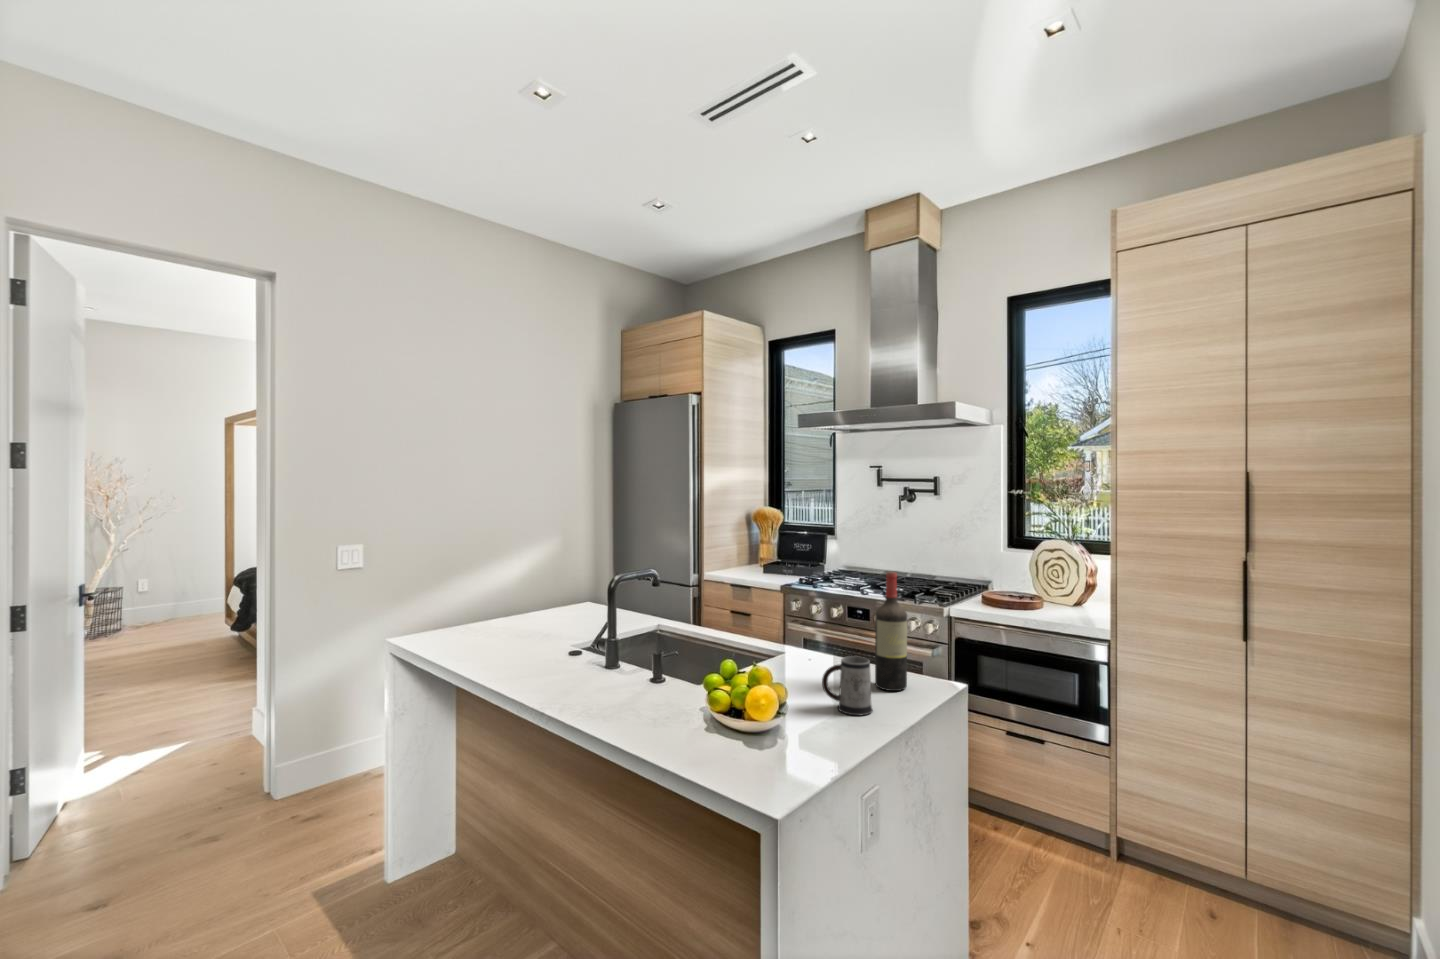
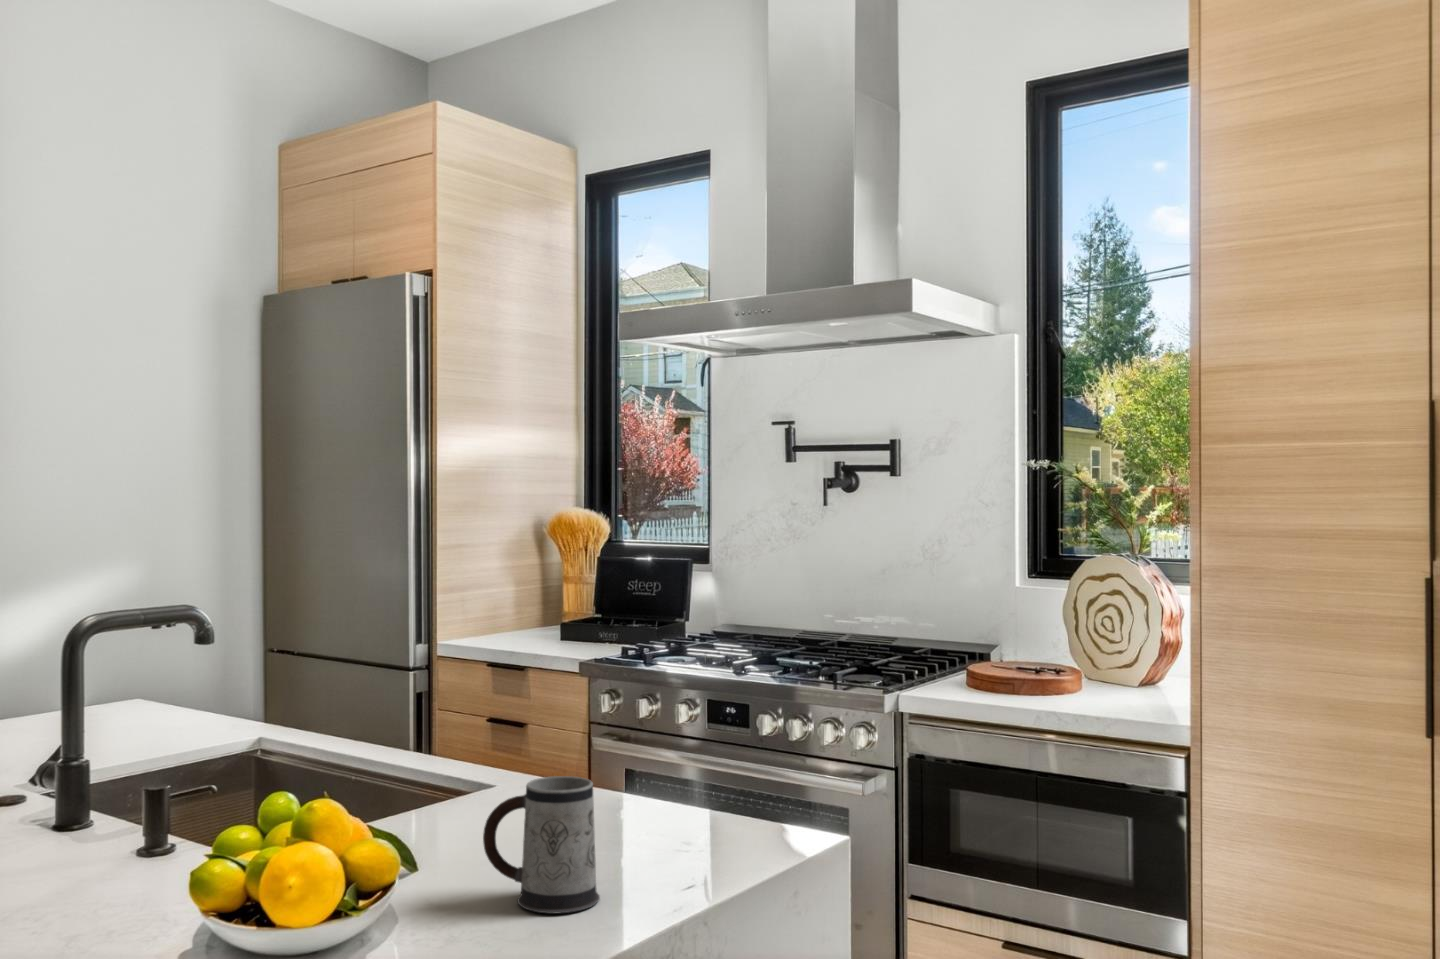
wine bottle: present [875,572,907,691] -> none [638,586,709,856]

